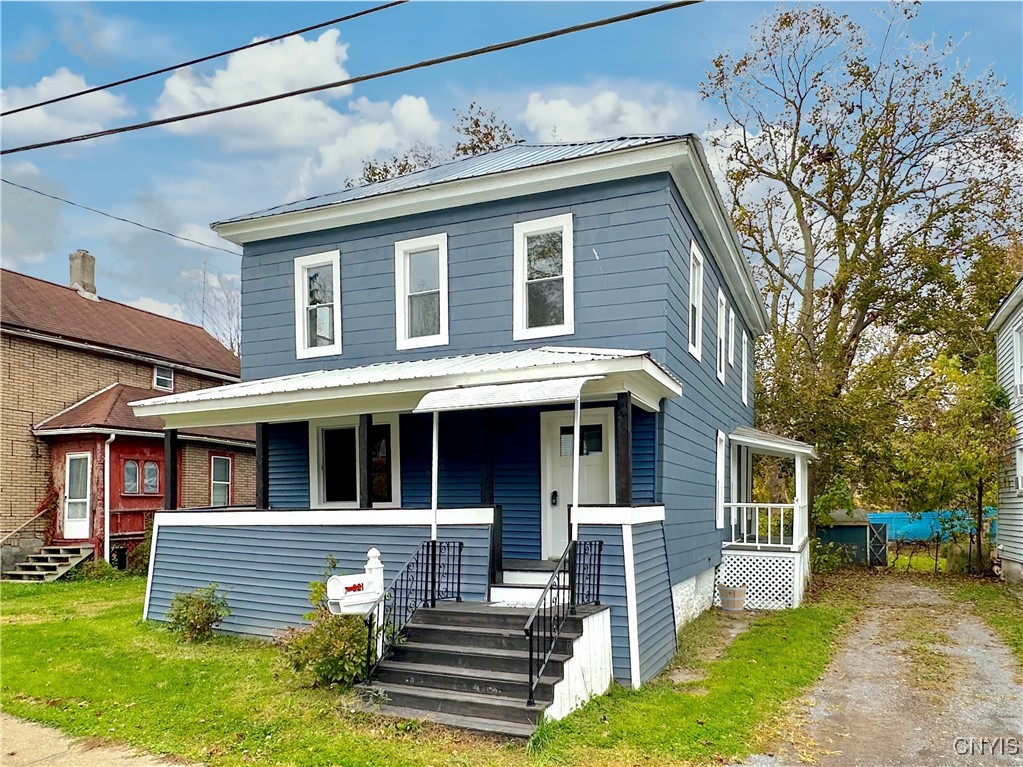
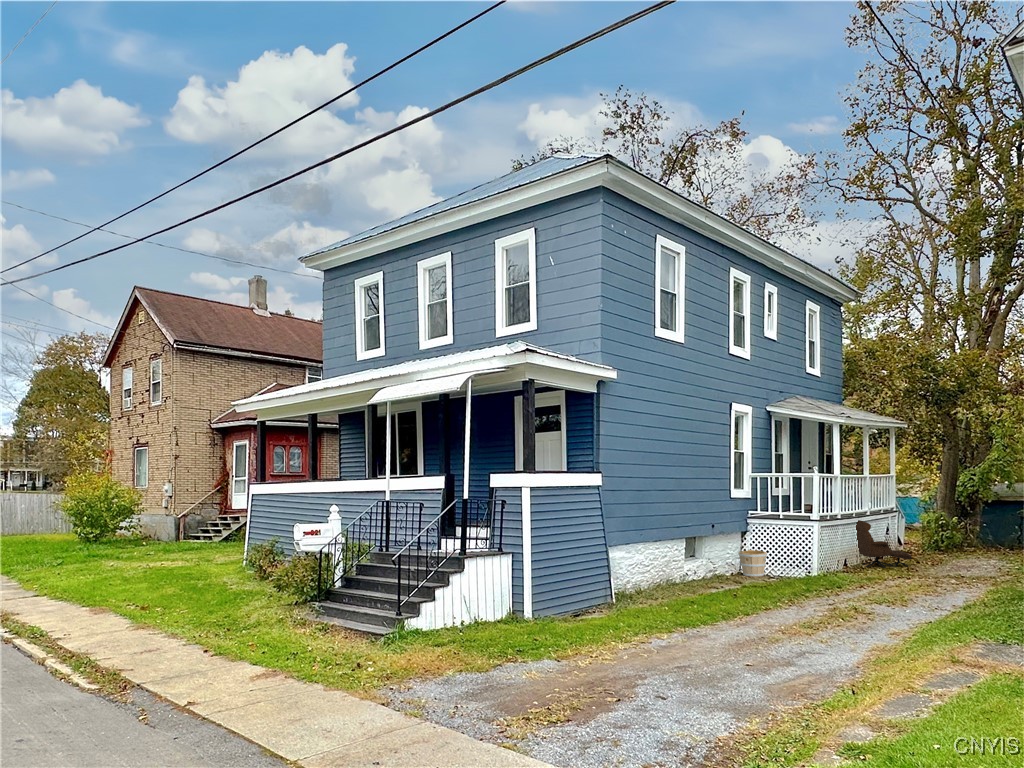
lounge chair: none [797,548,850,596] -> present [856,520,912,568]

